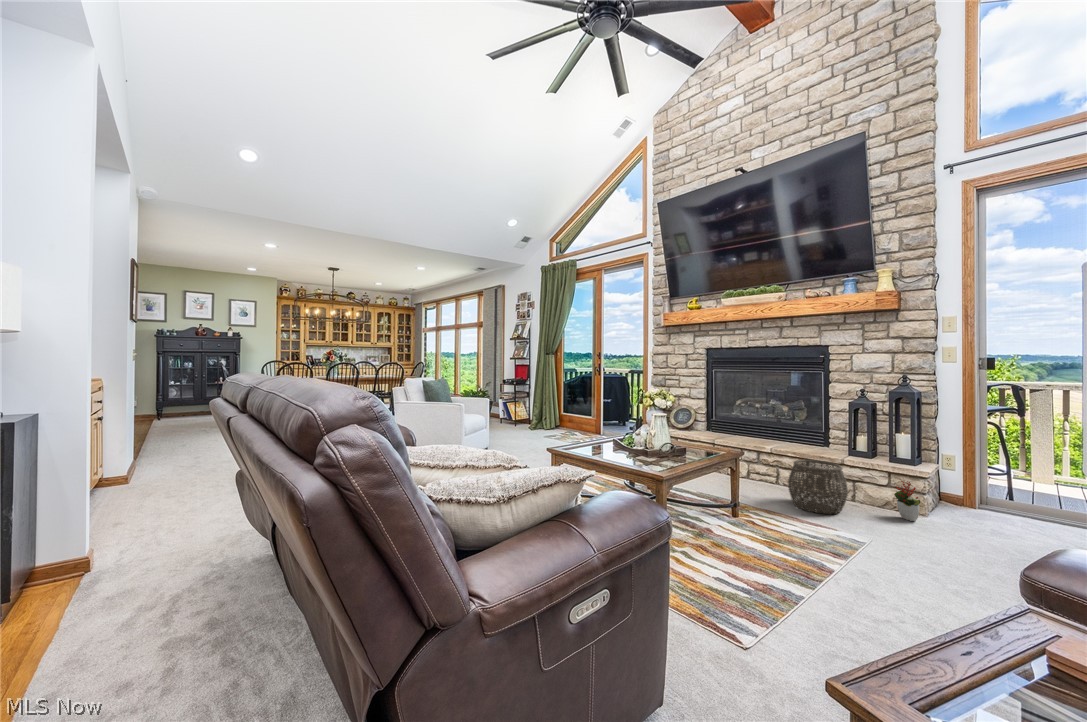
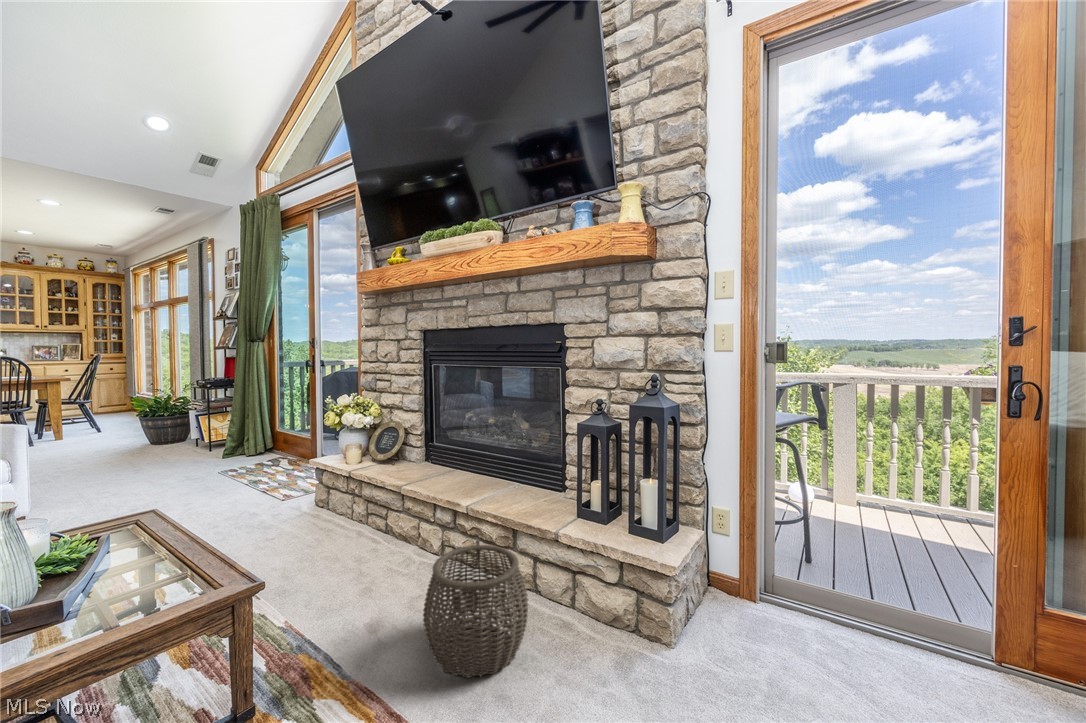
decorative plant: present [894,481,920,521] -> none [604,591,644,679]

